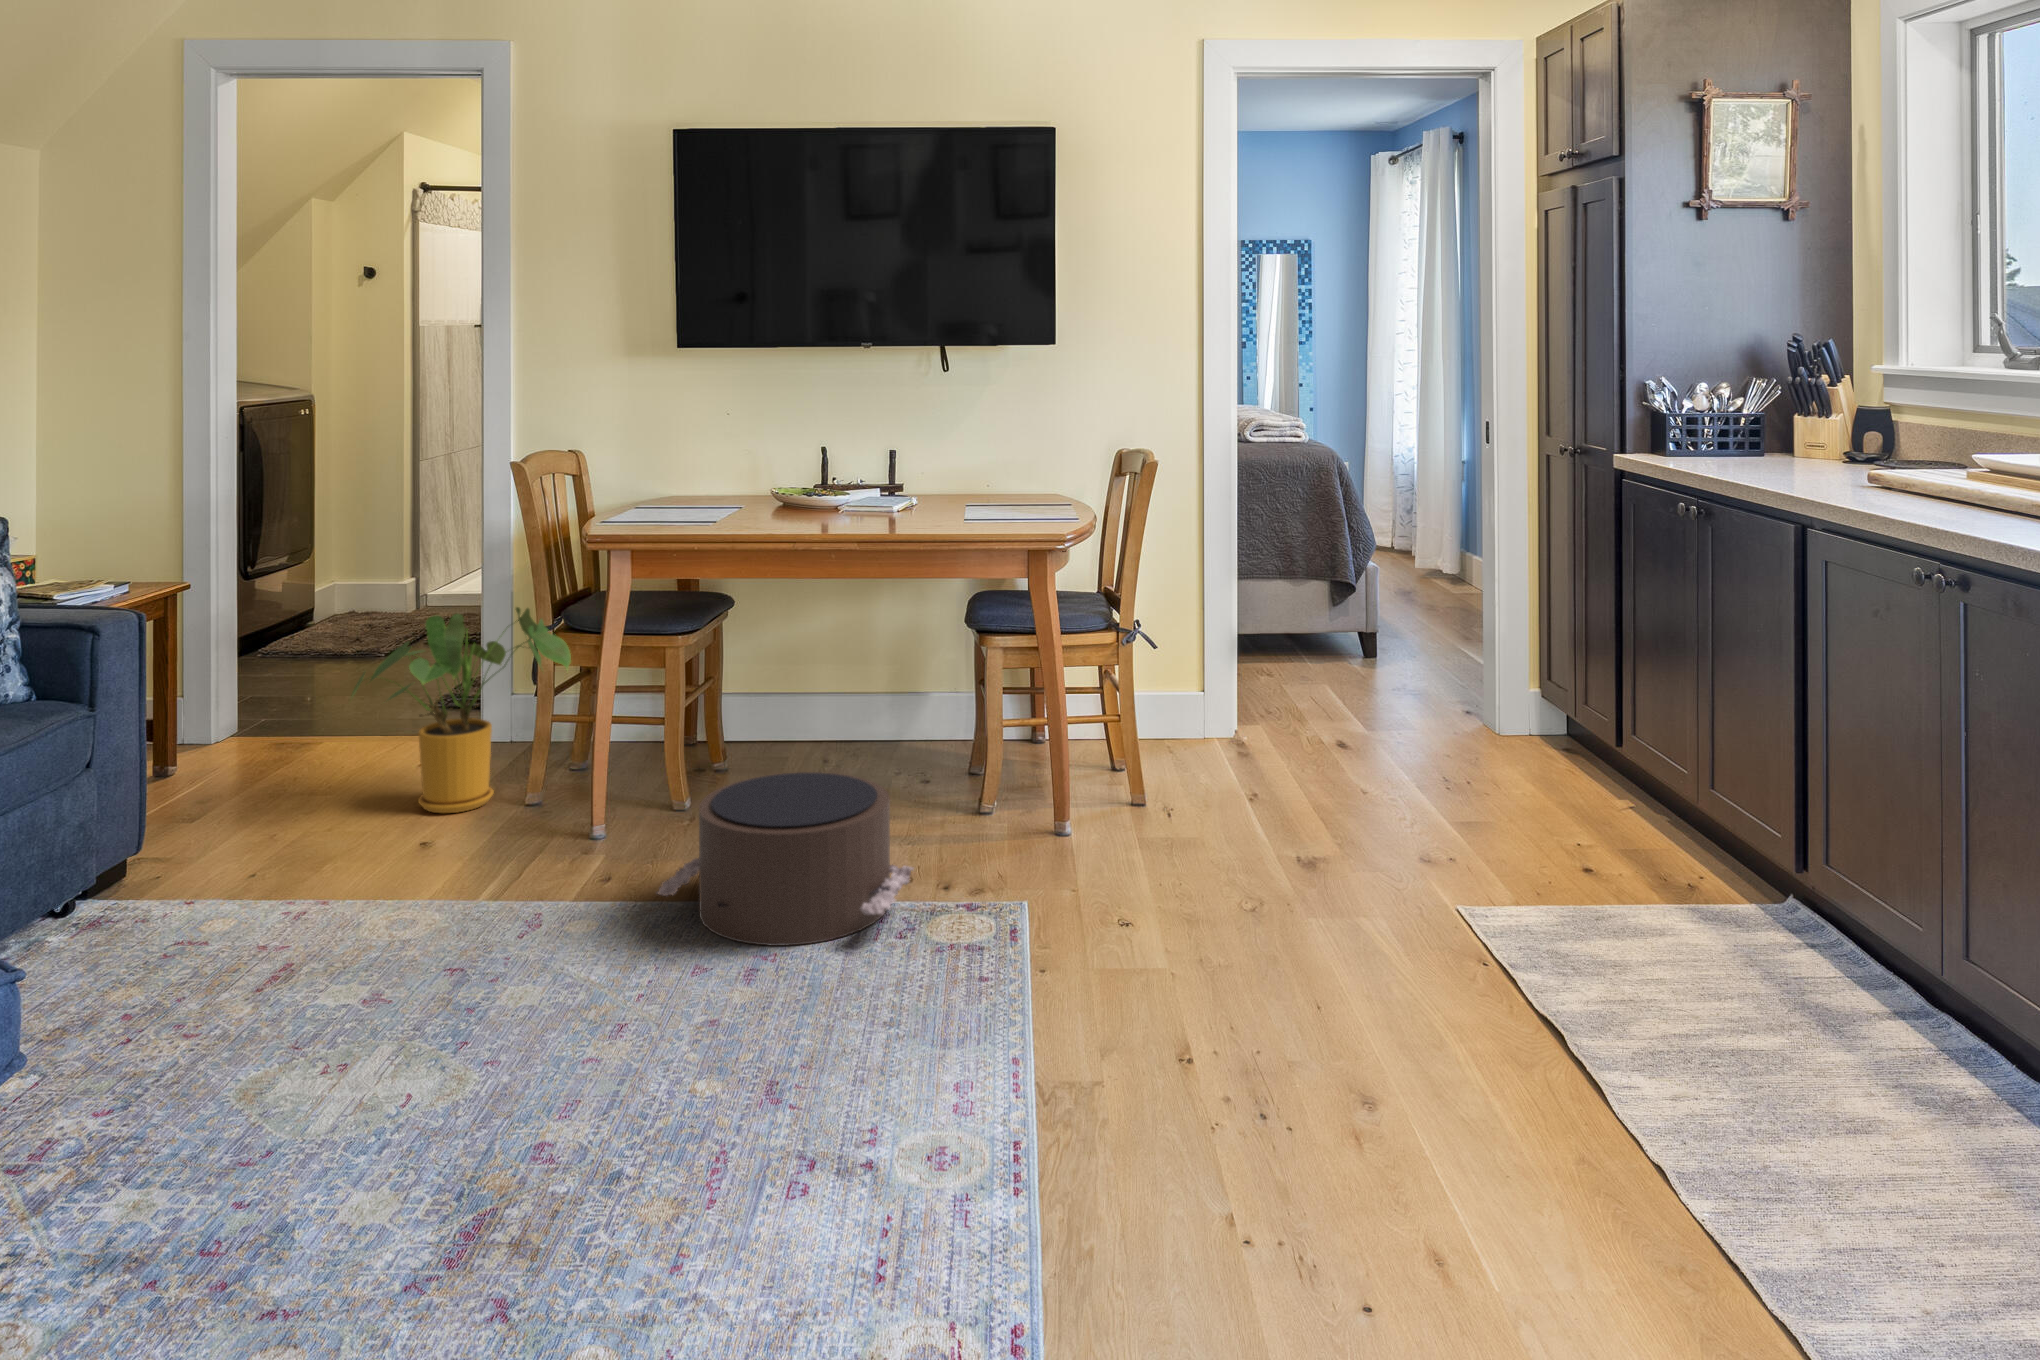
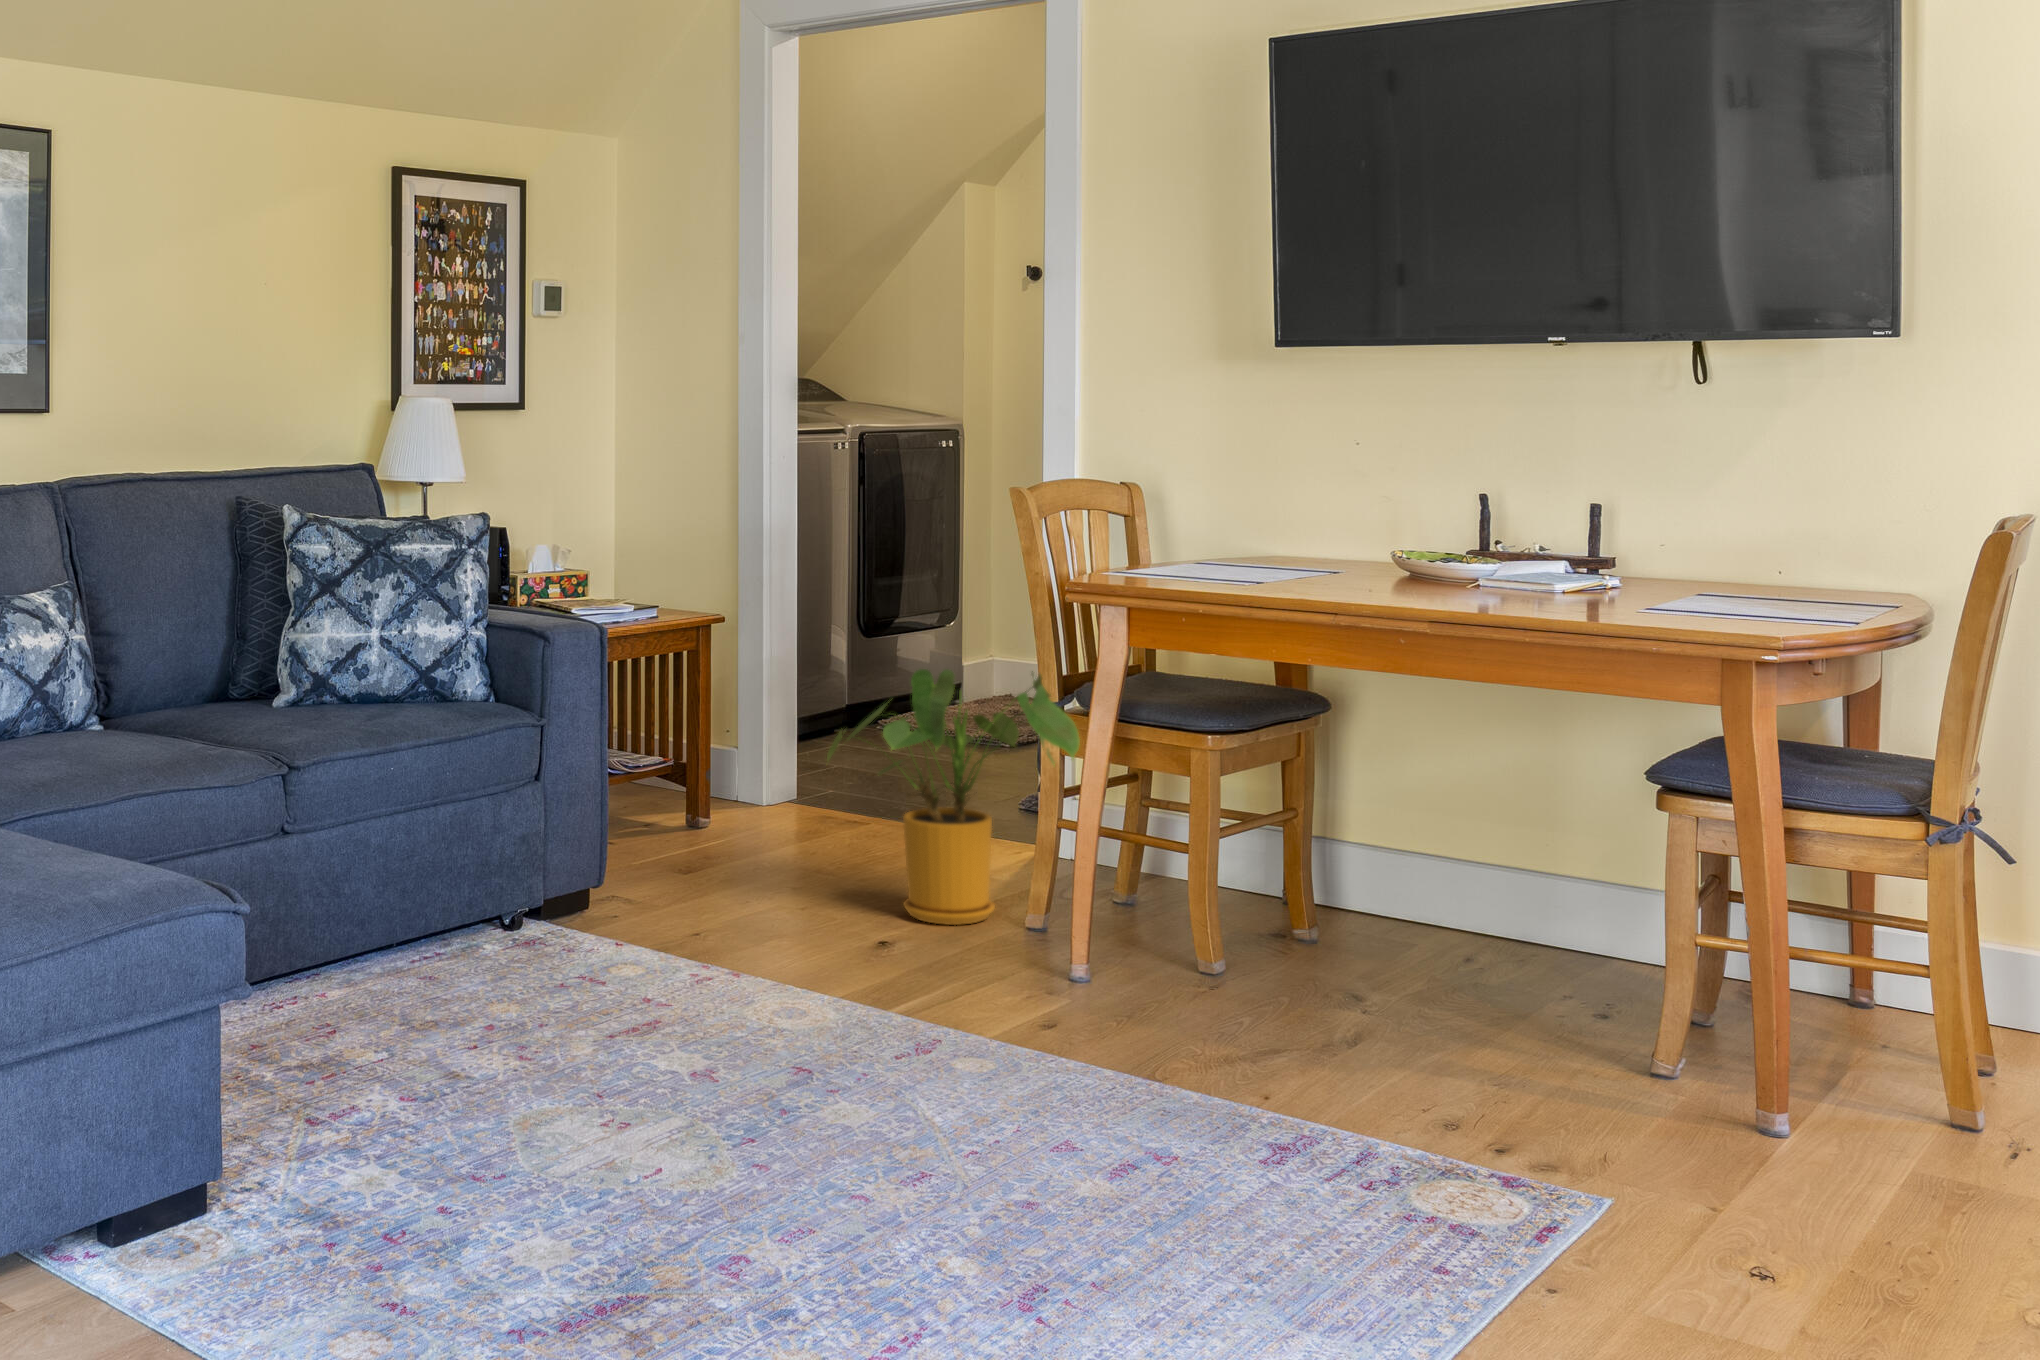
pouf: present [657,772,913,946] -> none [1056,926,1436,1165]

